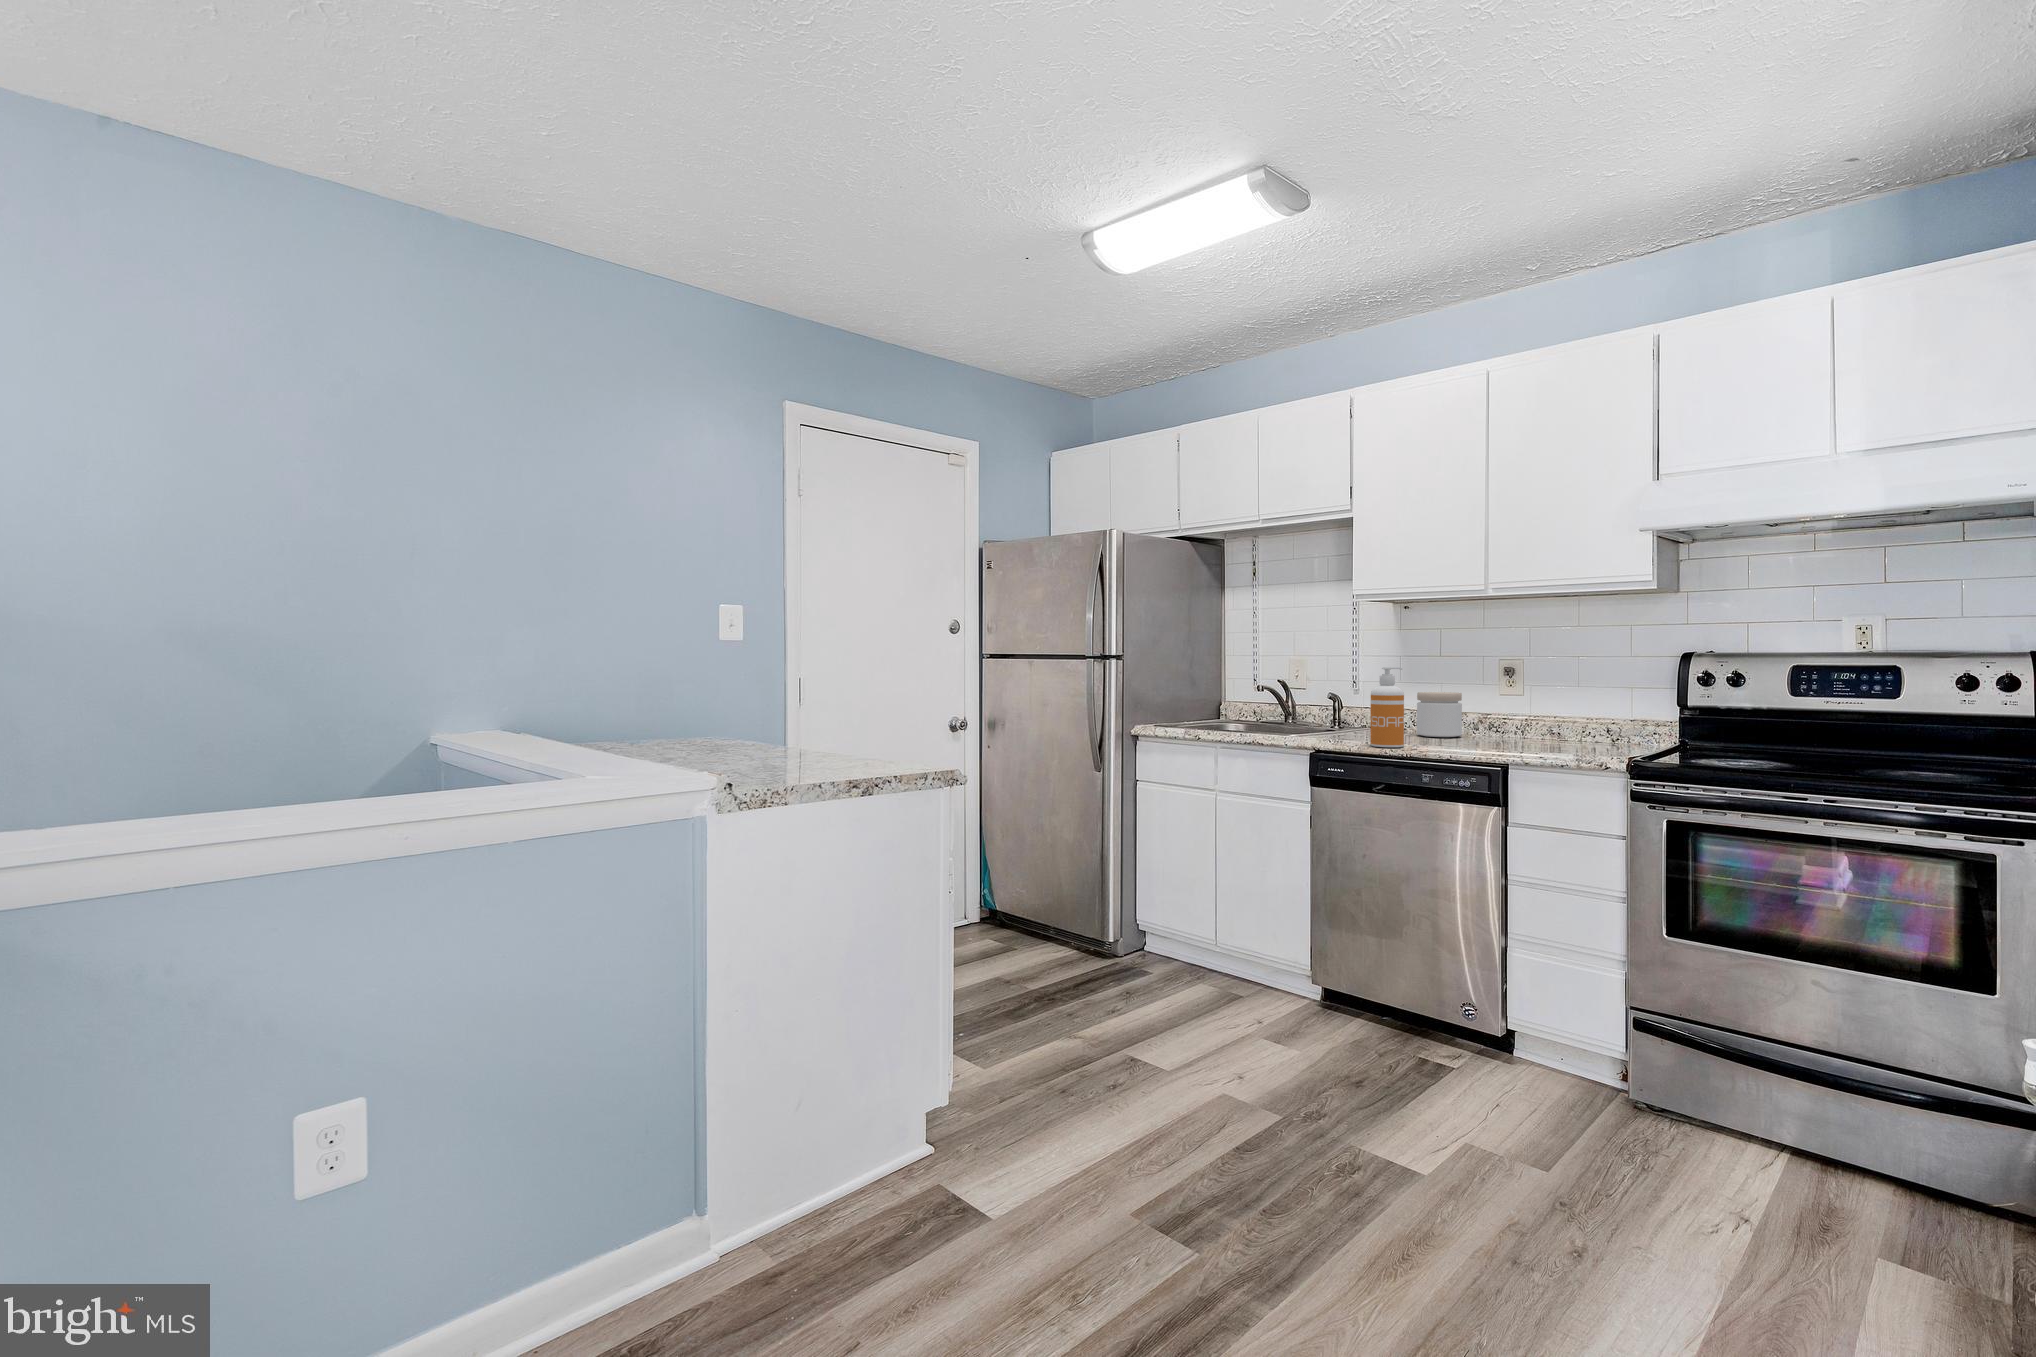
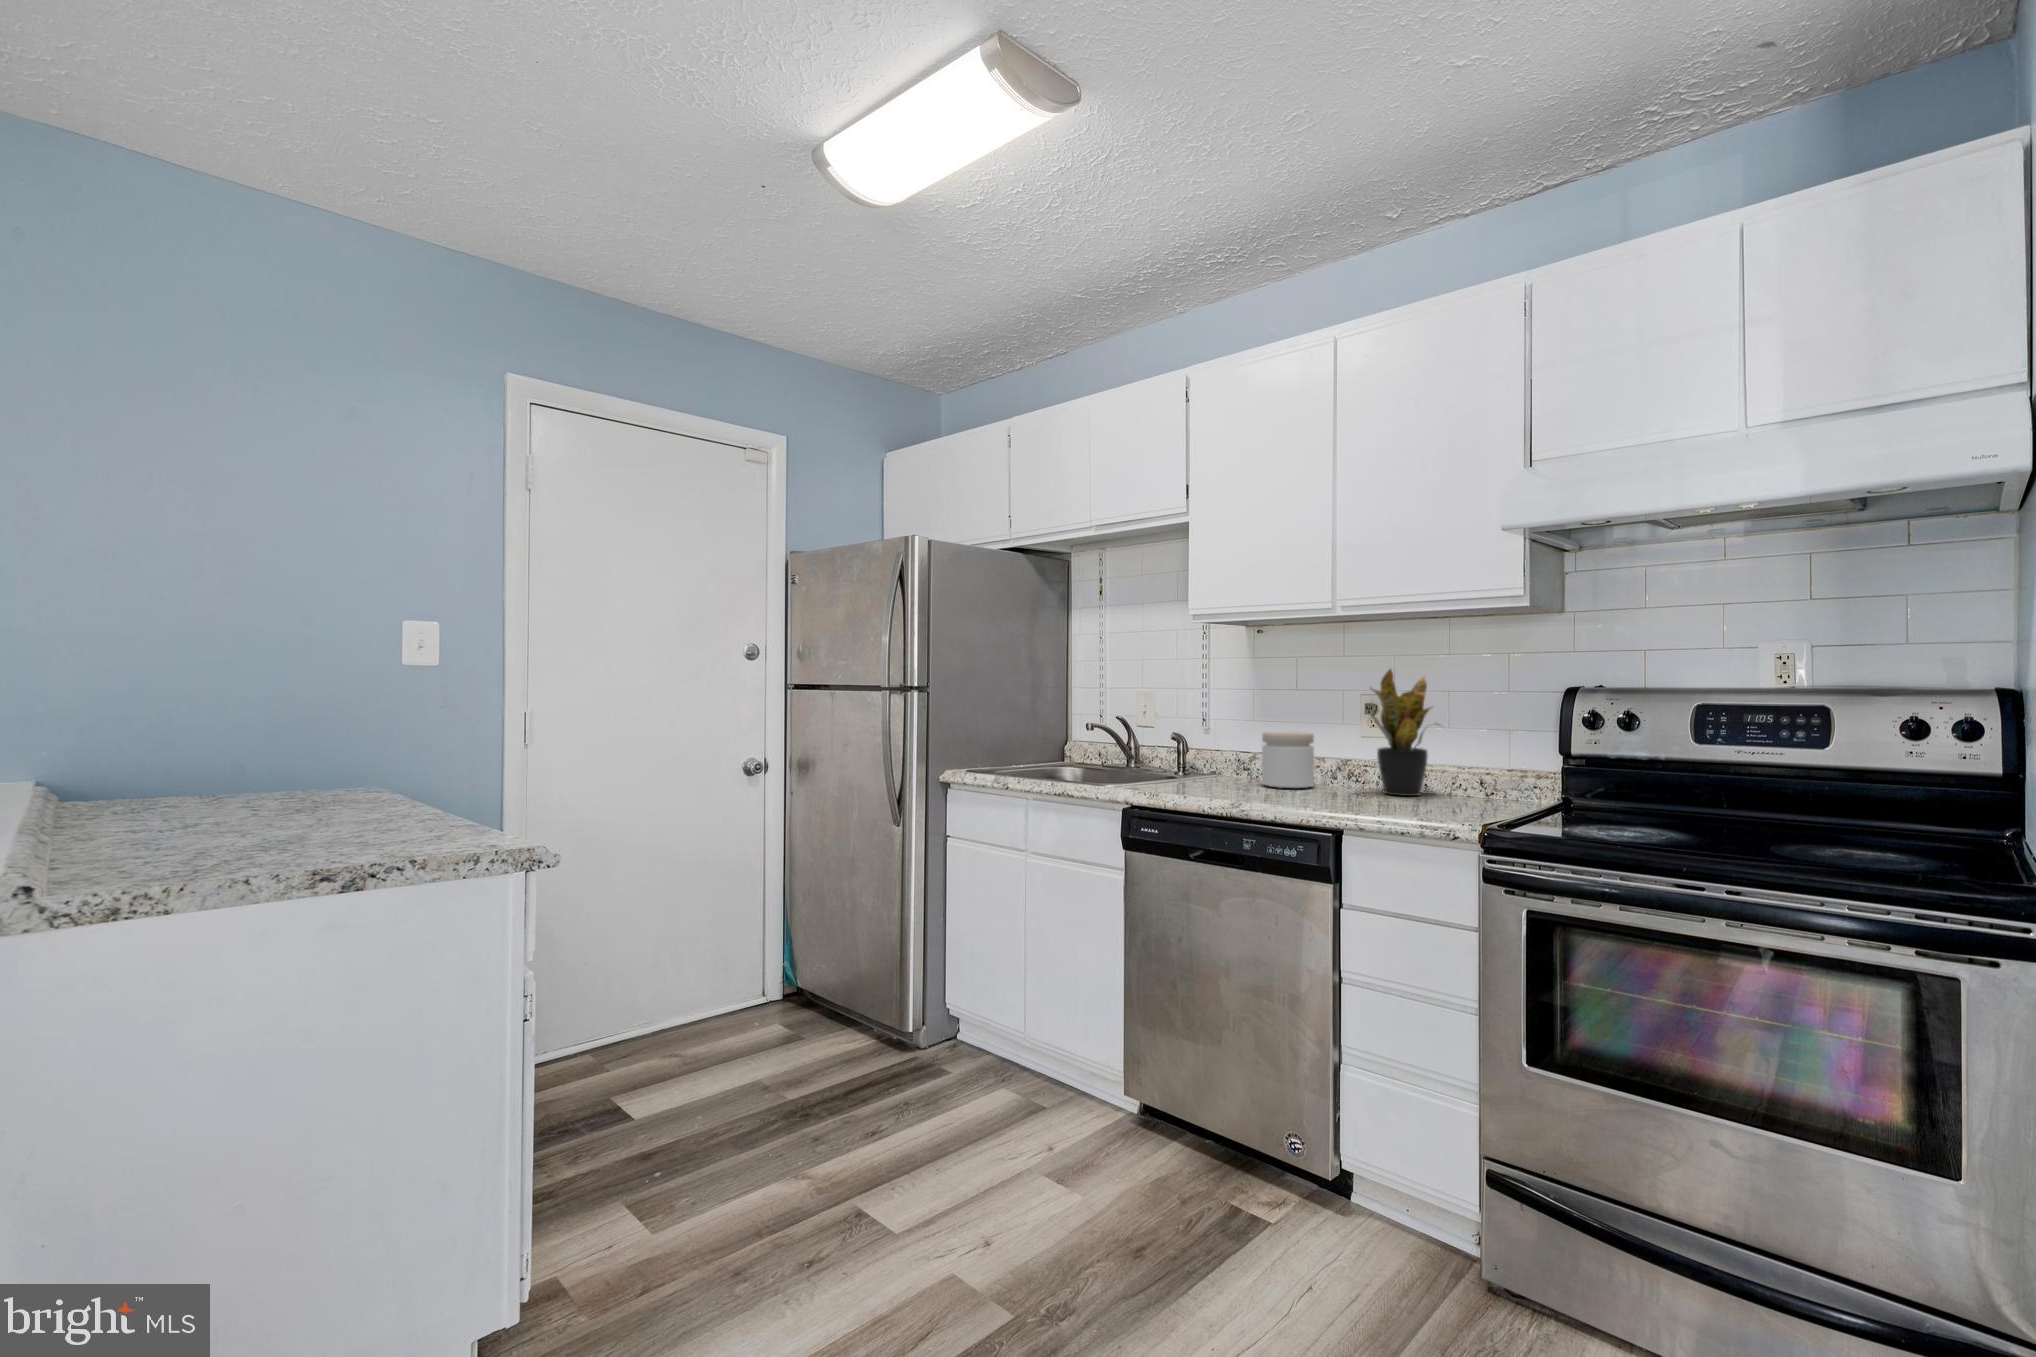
potted plant: none [1504,635,1580,742] -> present [1371,669,1439,796]
soap dispenser: present [1370,667,1404,747] -> none [1187,702,1227,804]

